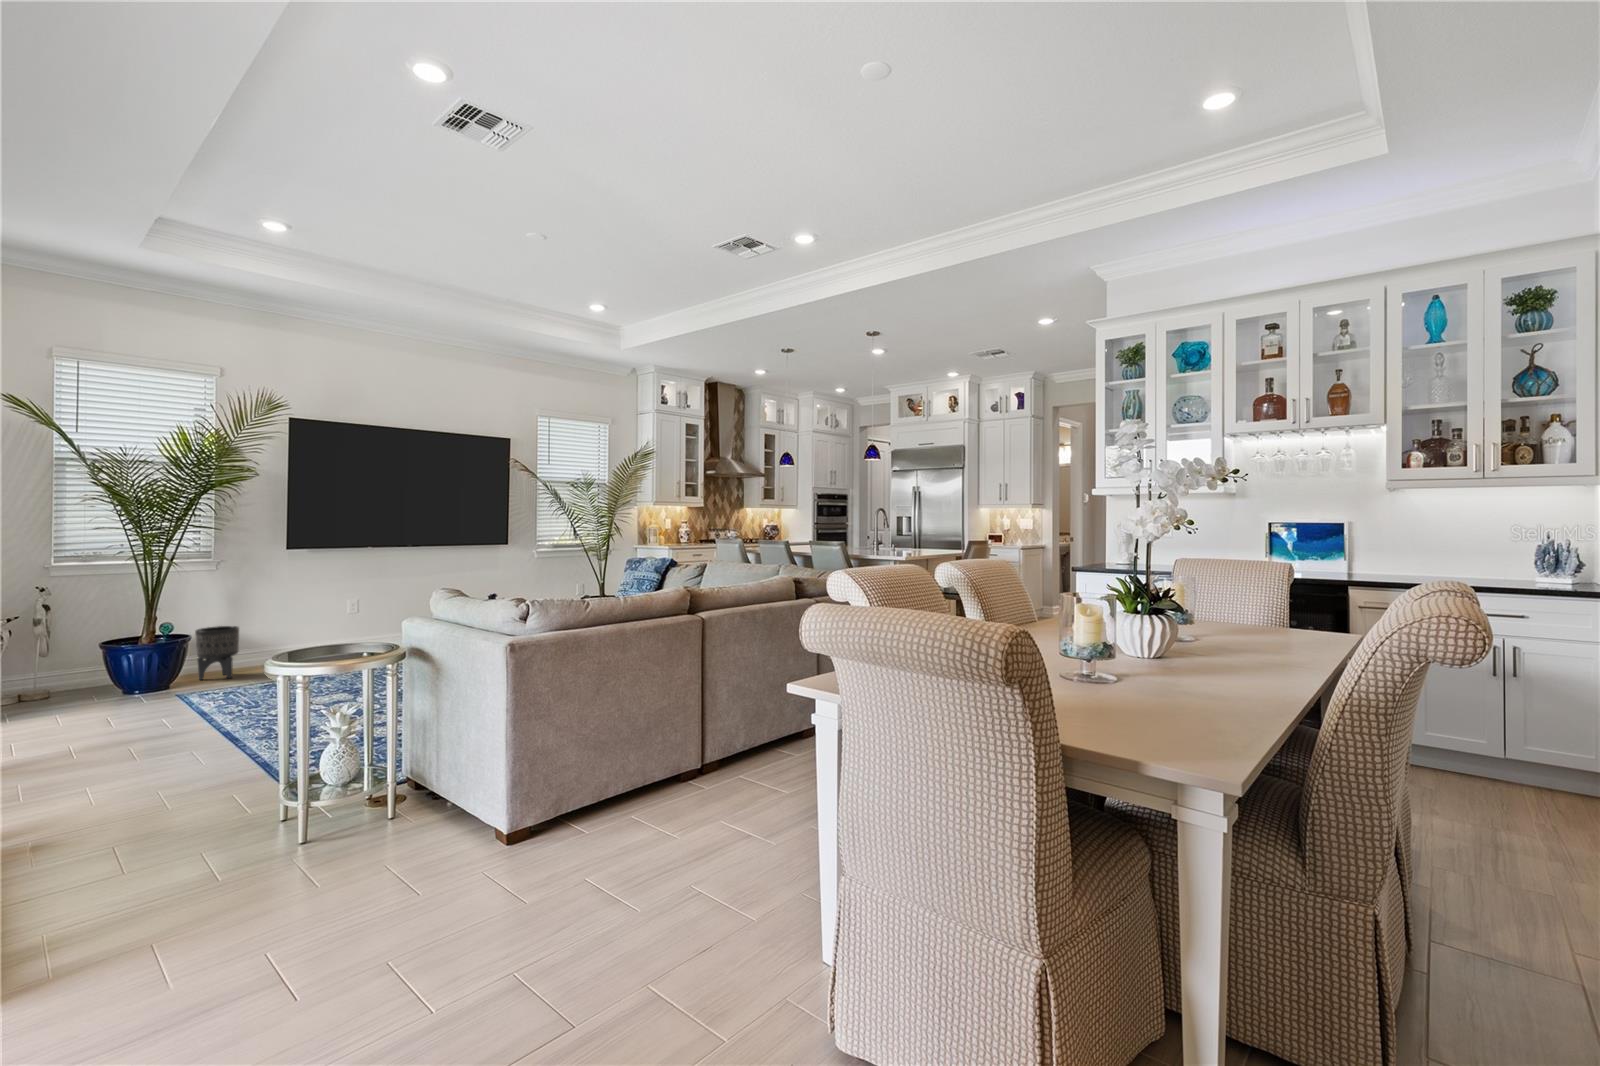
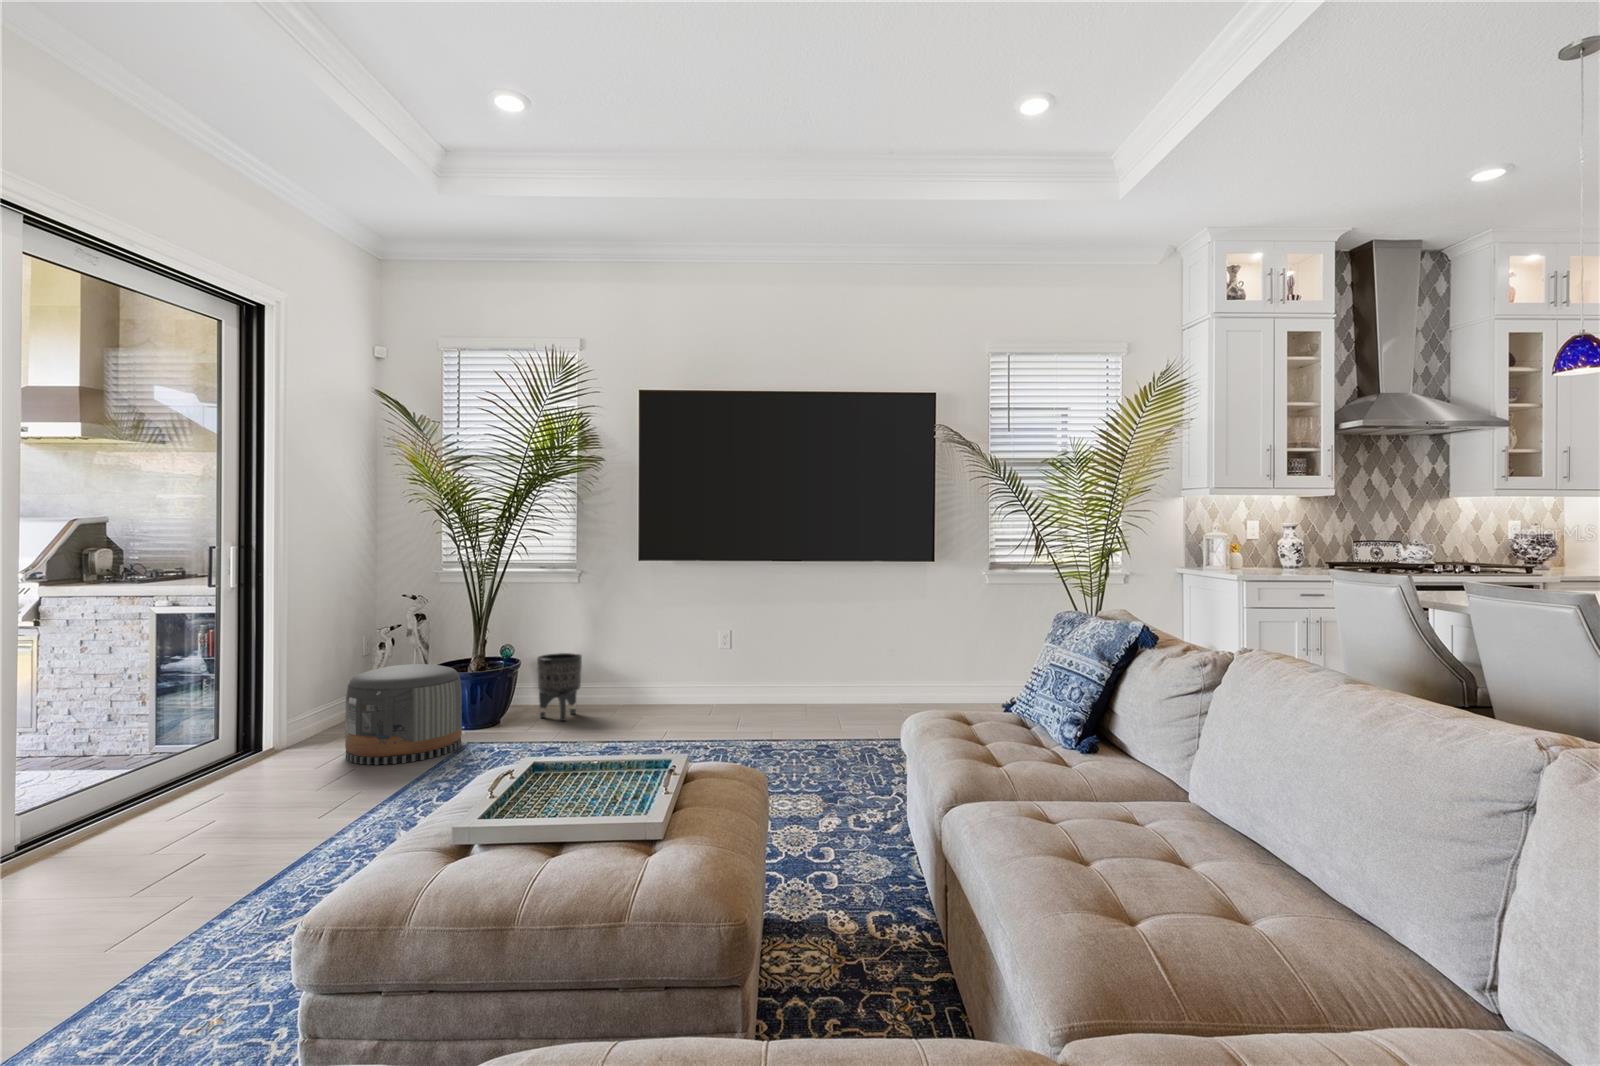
pouf: none [70,640,183,721] -> present [345,664,462,765]

